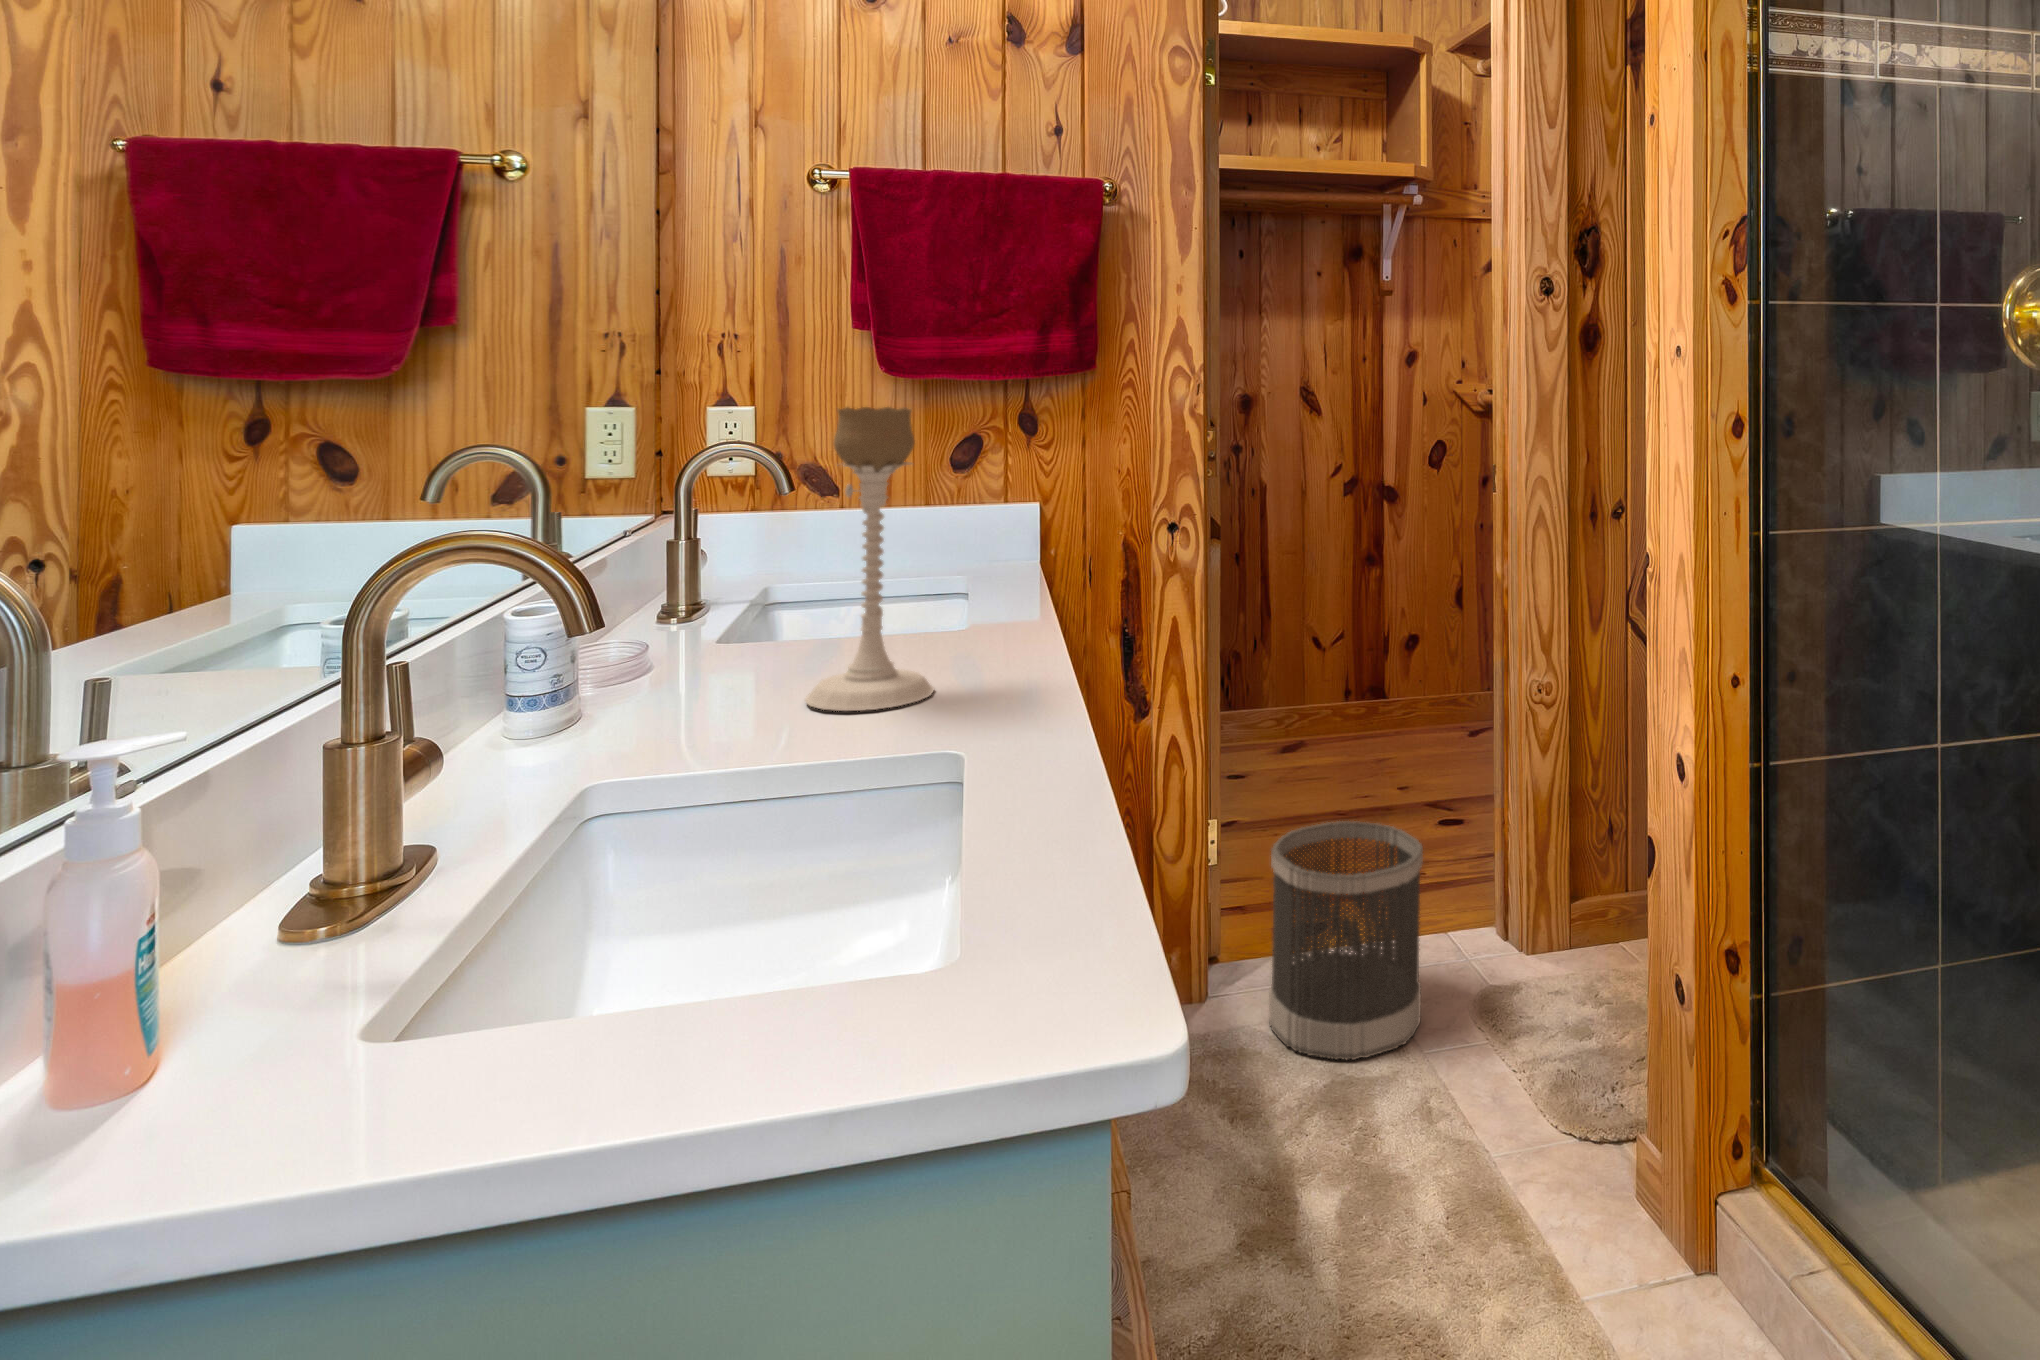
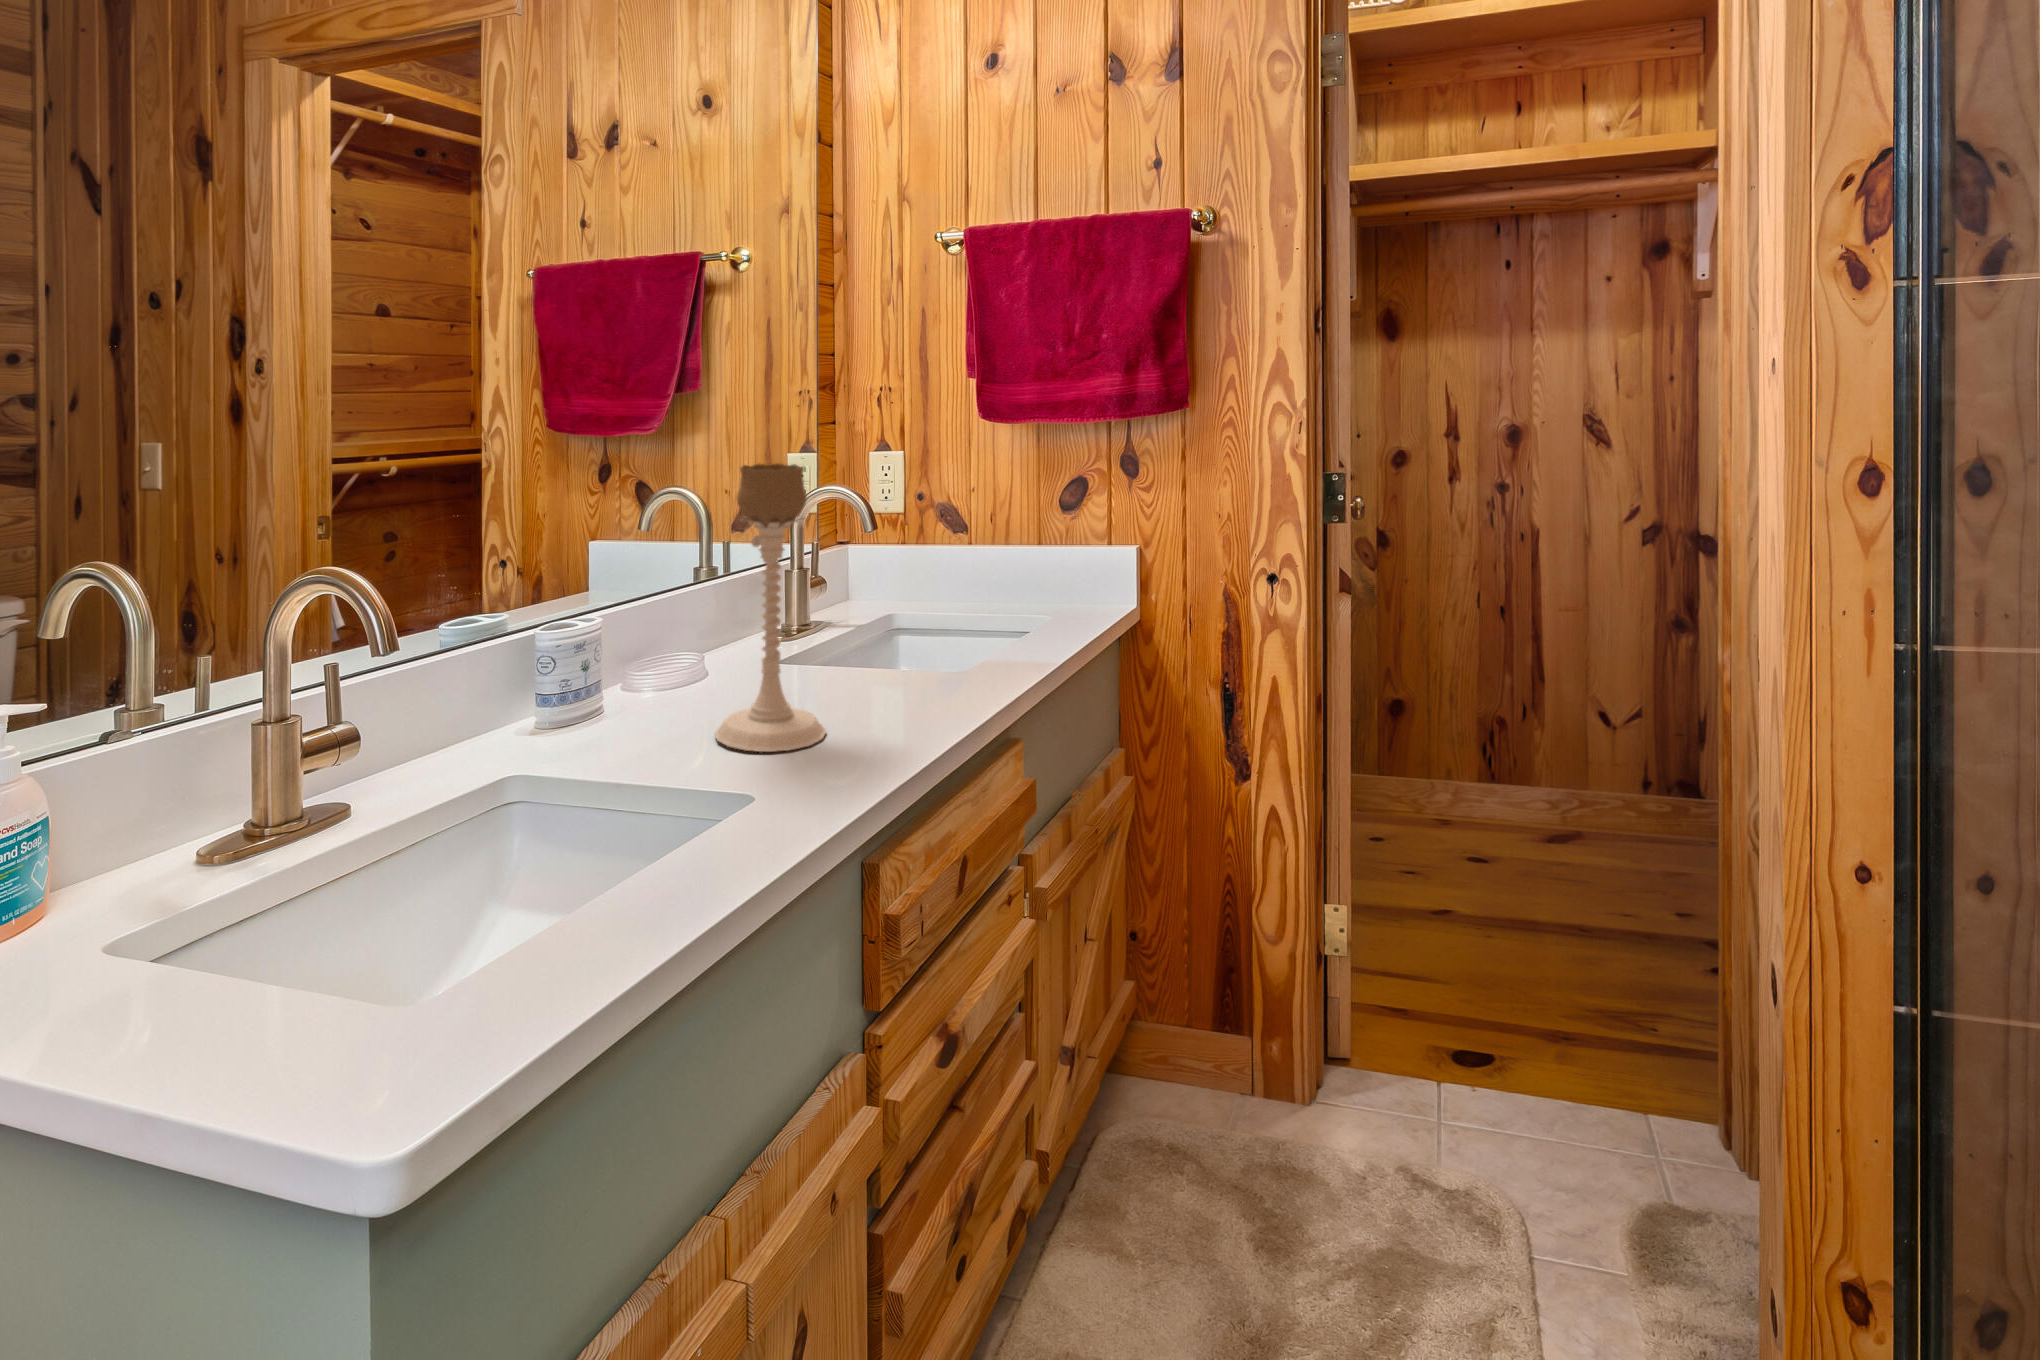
wastebasket: present [1269,821,1423,1060] -> none [1367,960,1576,1291]

